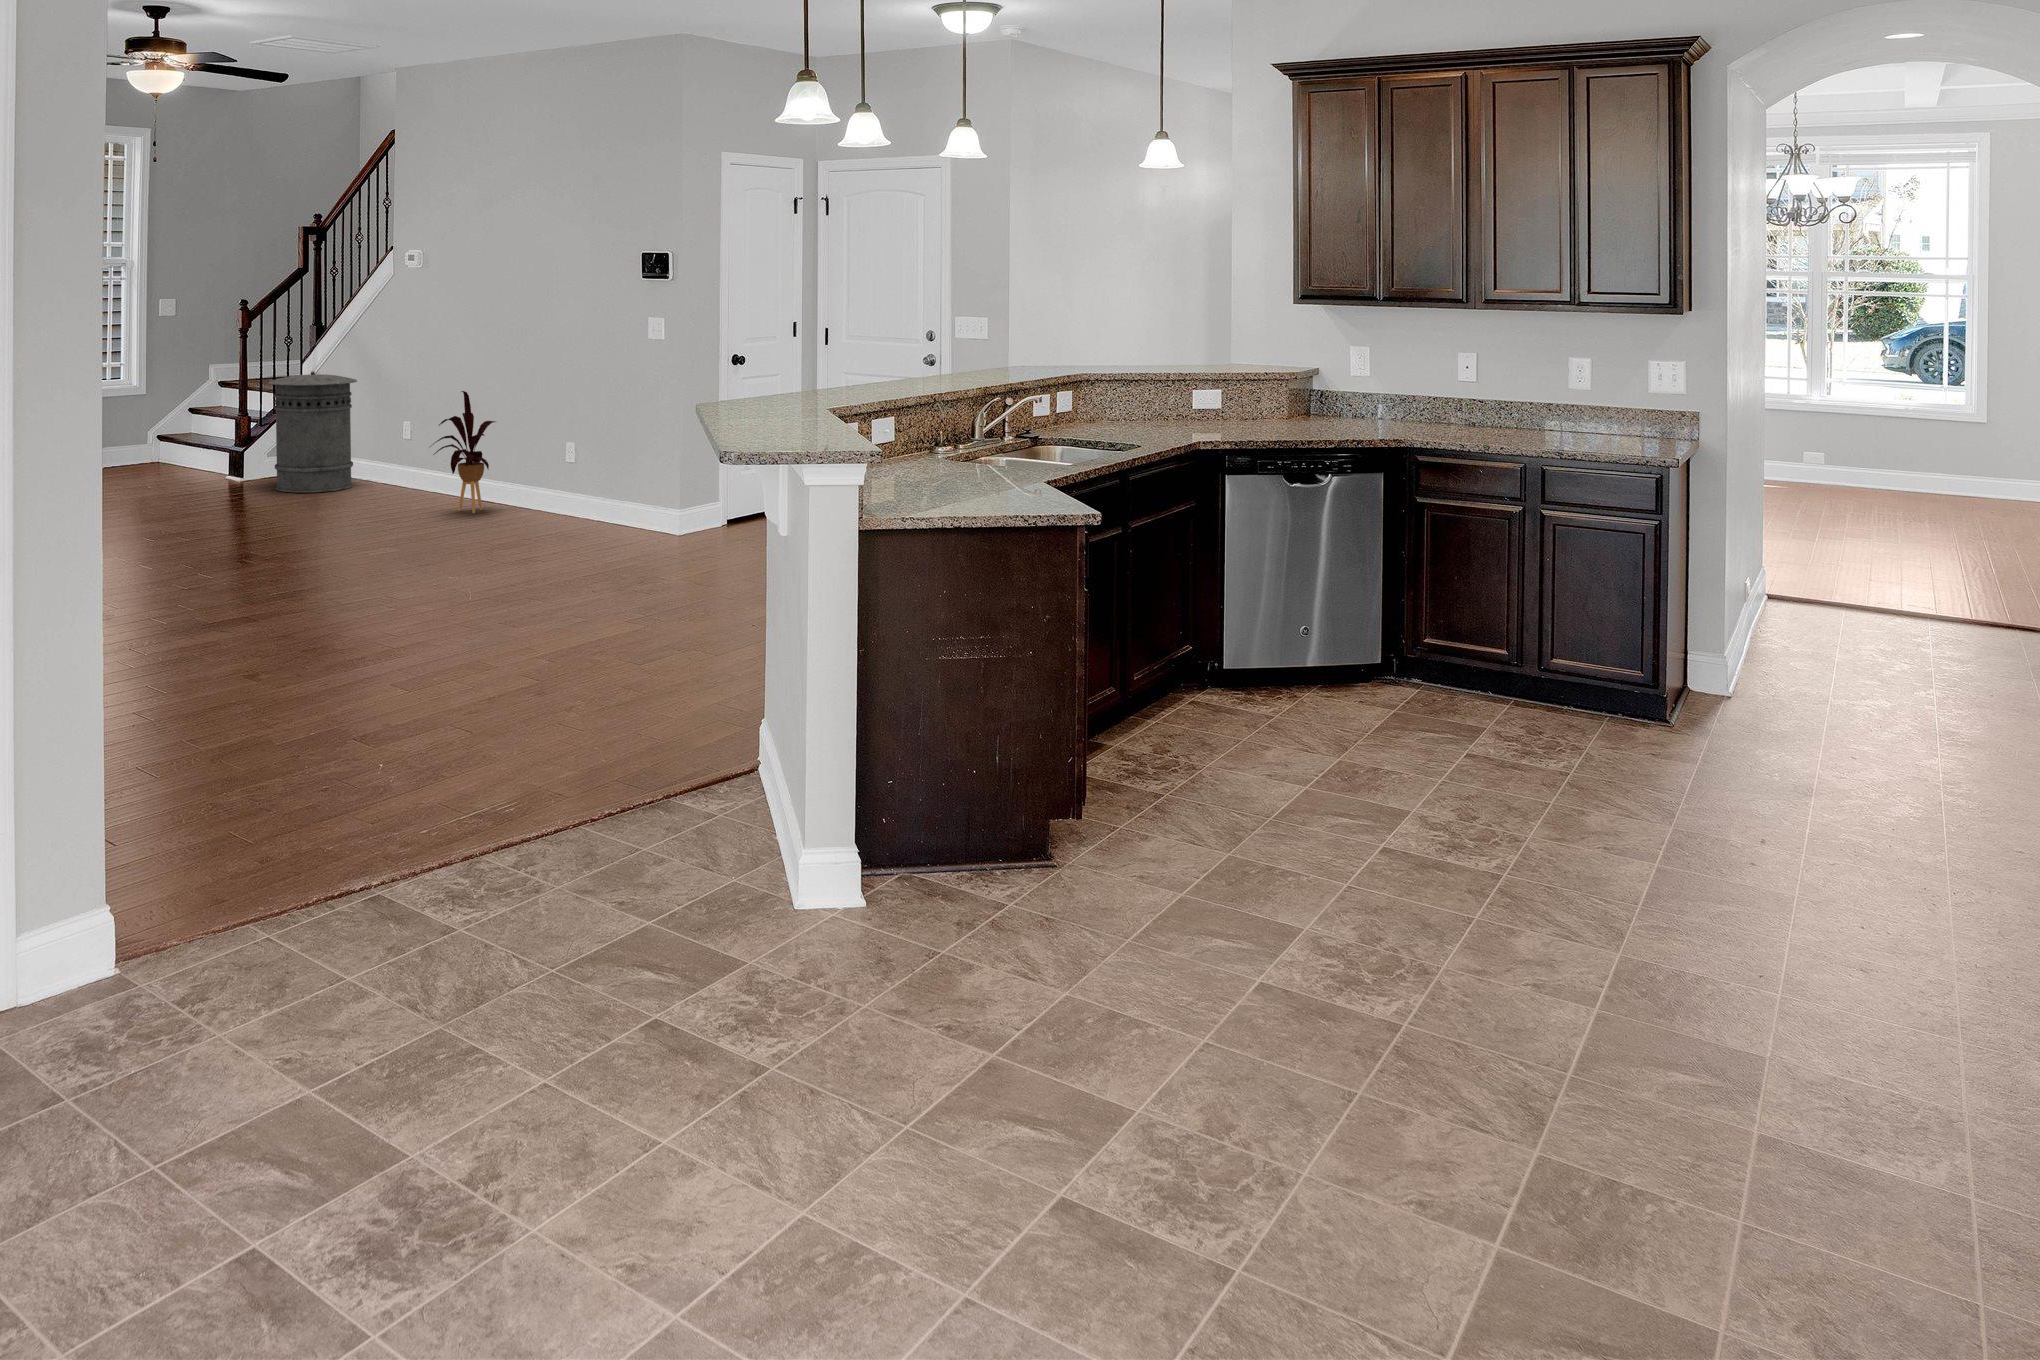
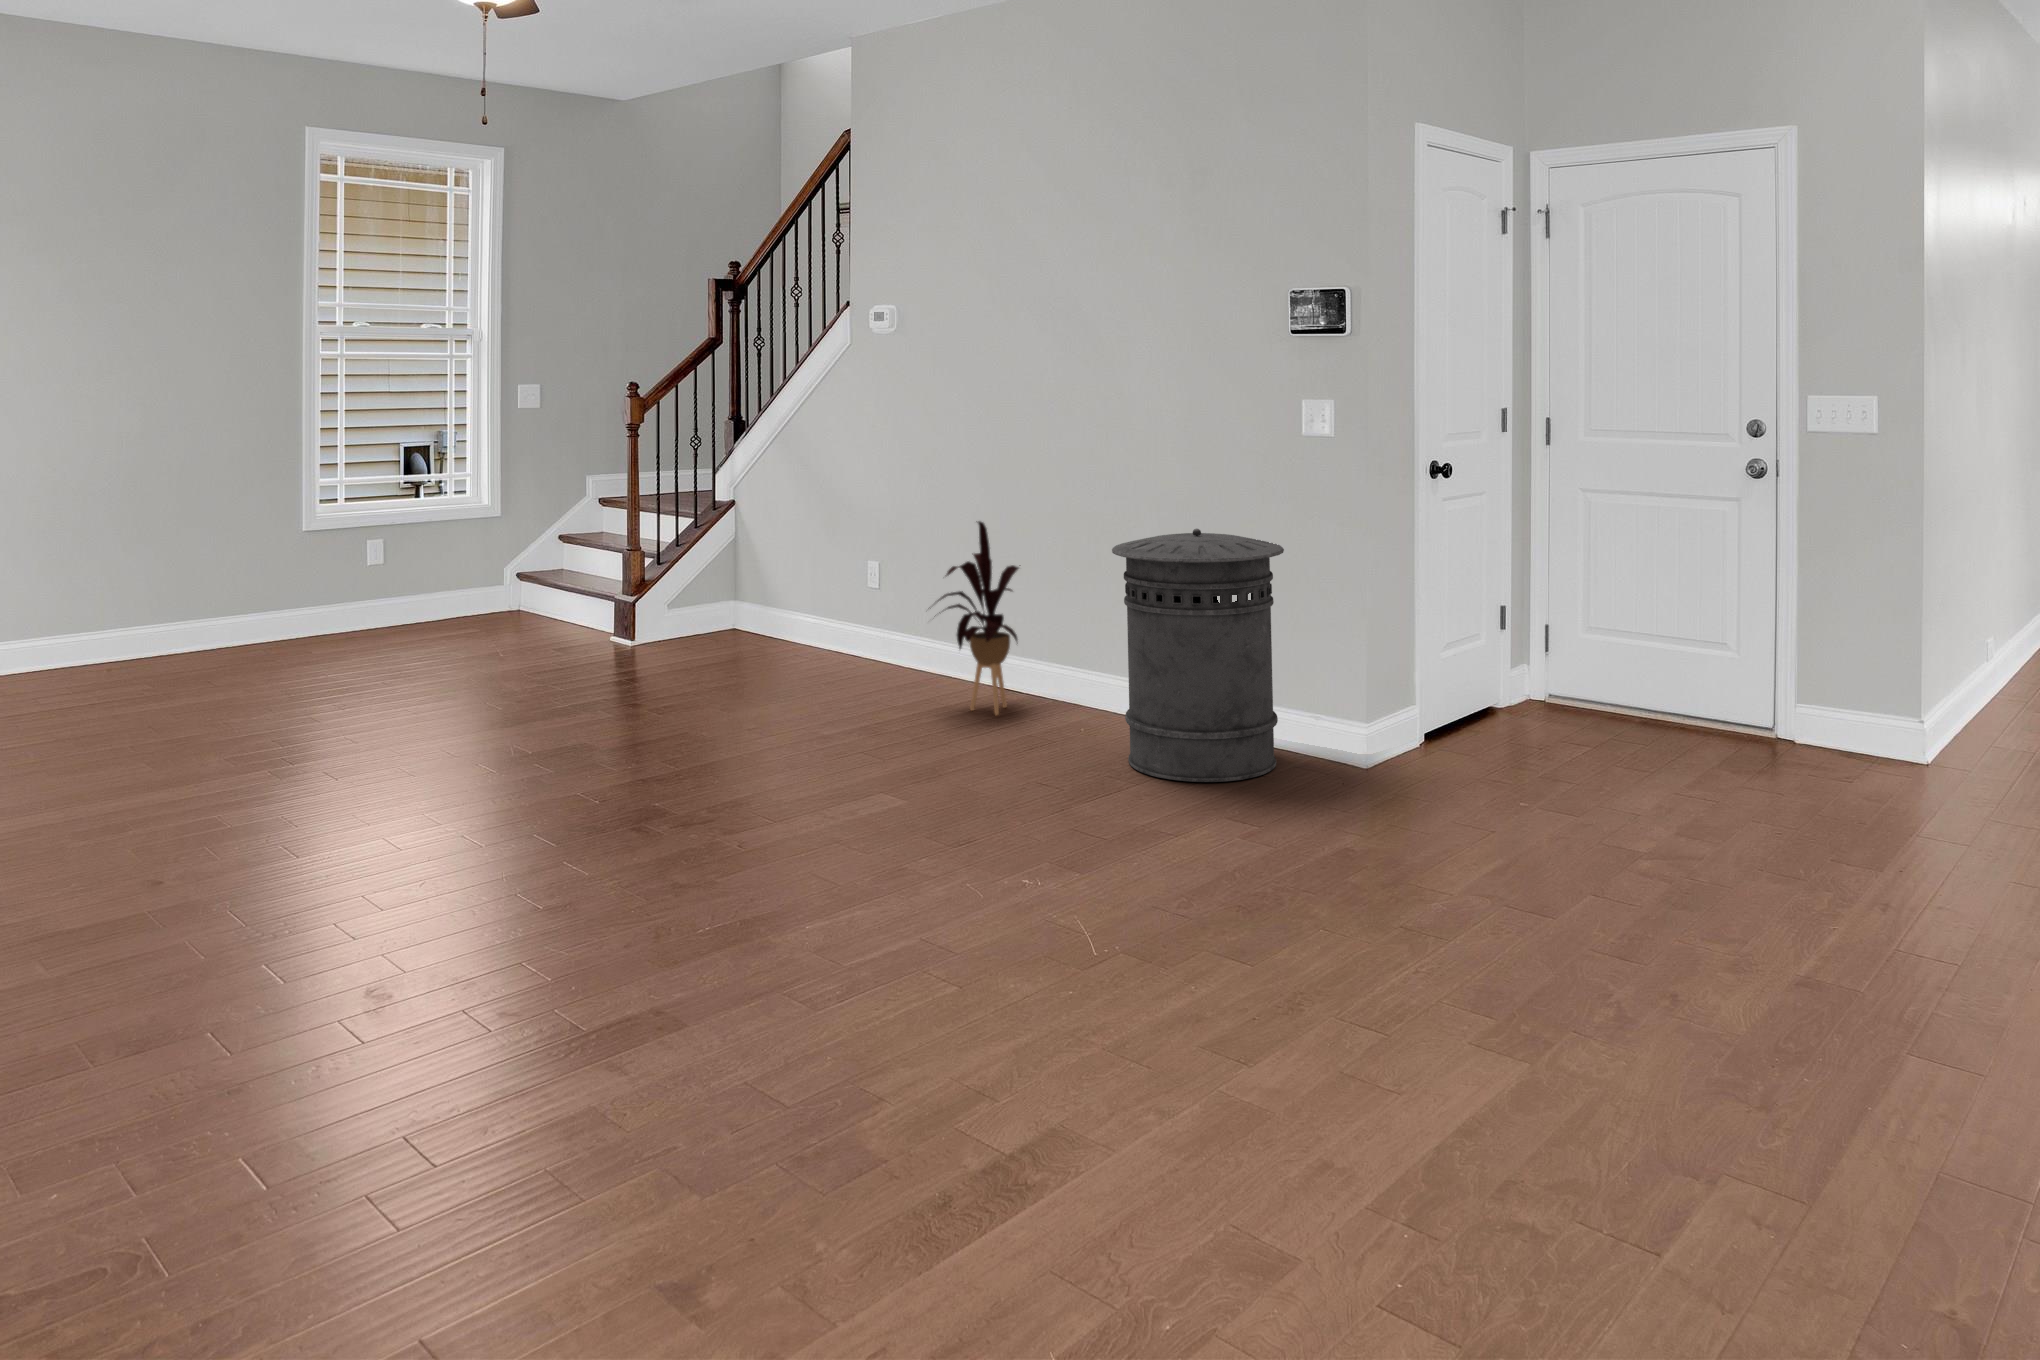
trash can: present [268,371,357,493] -> present [1112,529,1284,782]

